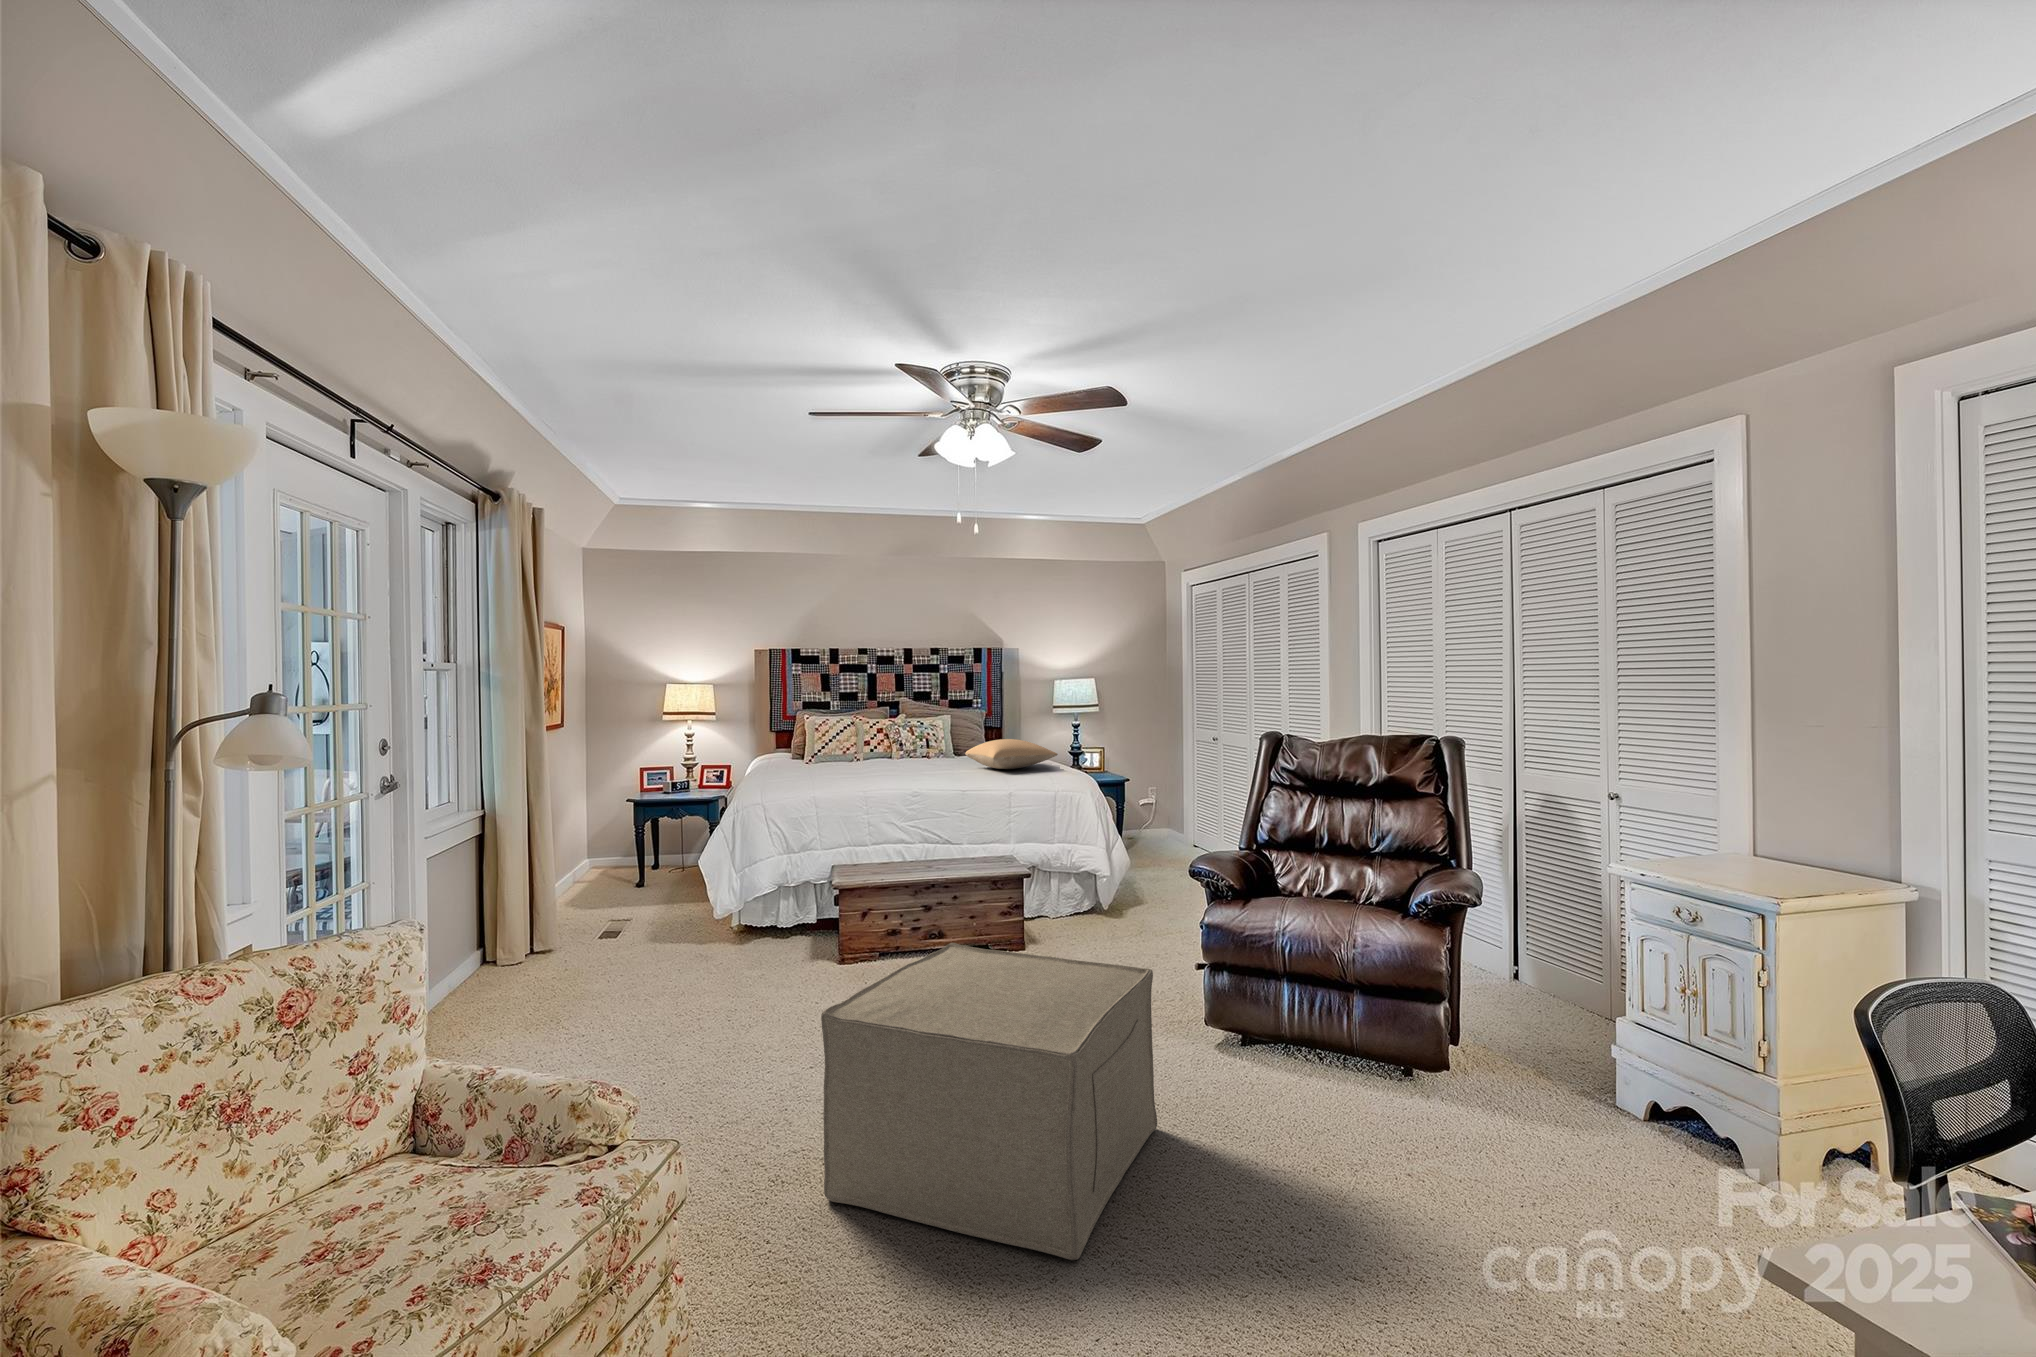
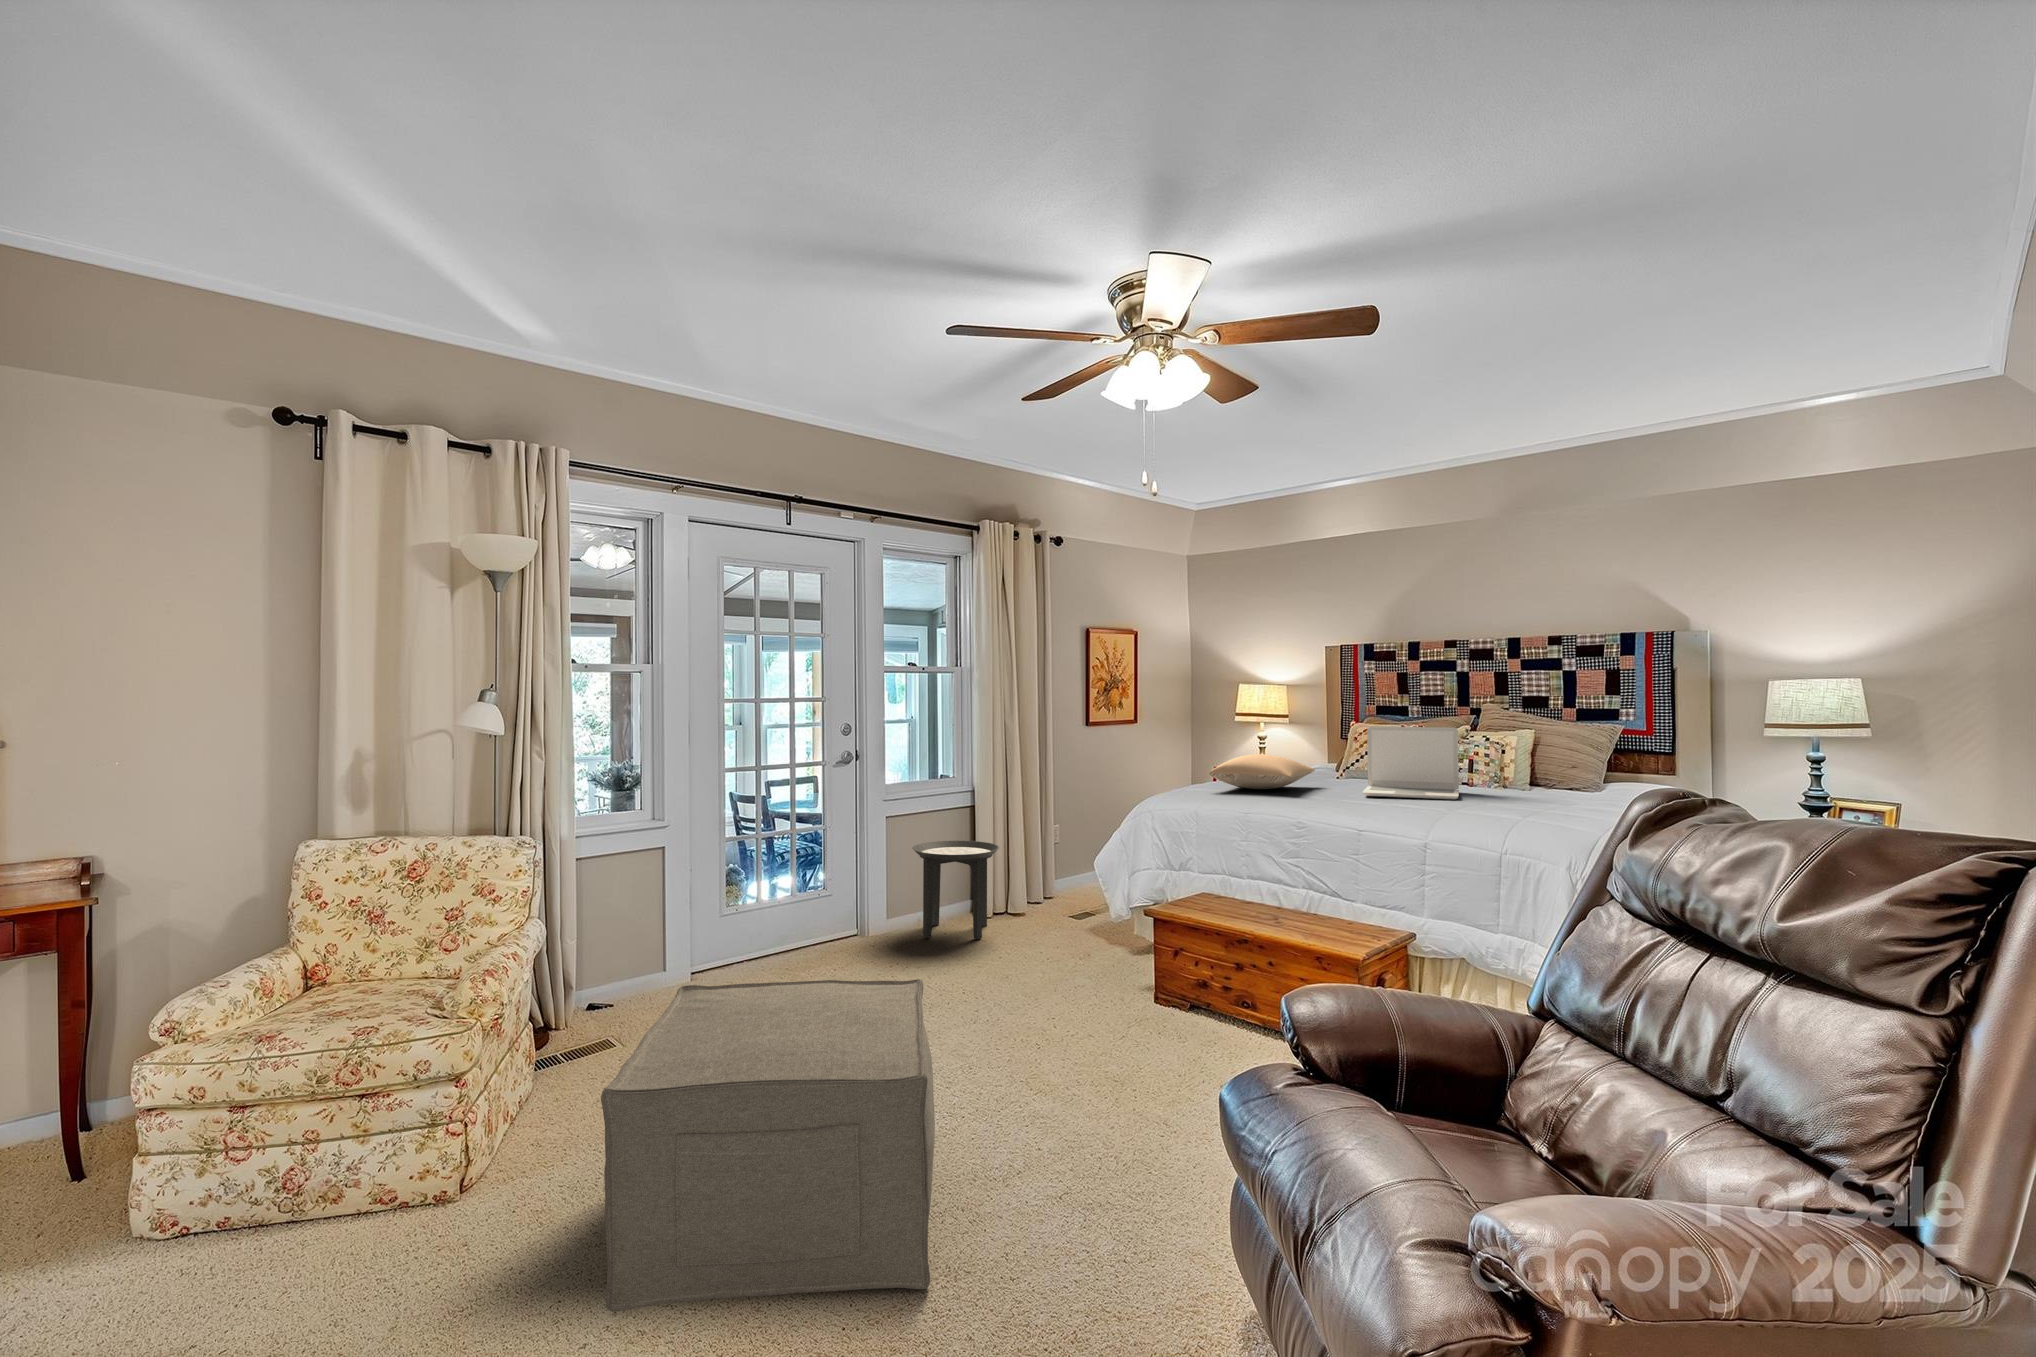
laptop: none [879,714,959,770] -> present [1363,727,1459,800]
pillow: present [965,739,1058,769] -> present [1209,754,1315,789]
side table: none [465,868,585,994] -> present [912,841,999,939]

